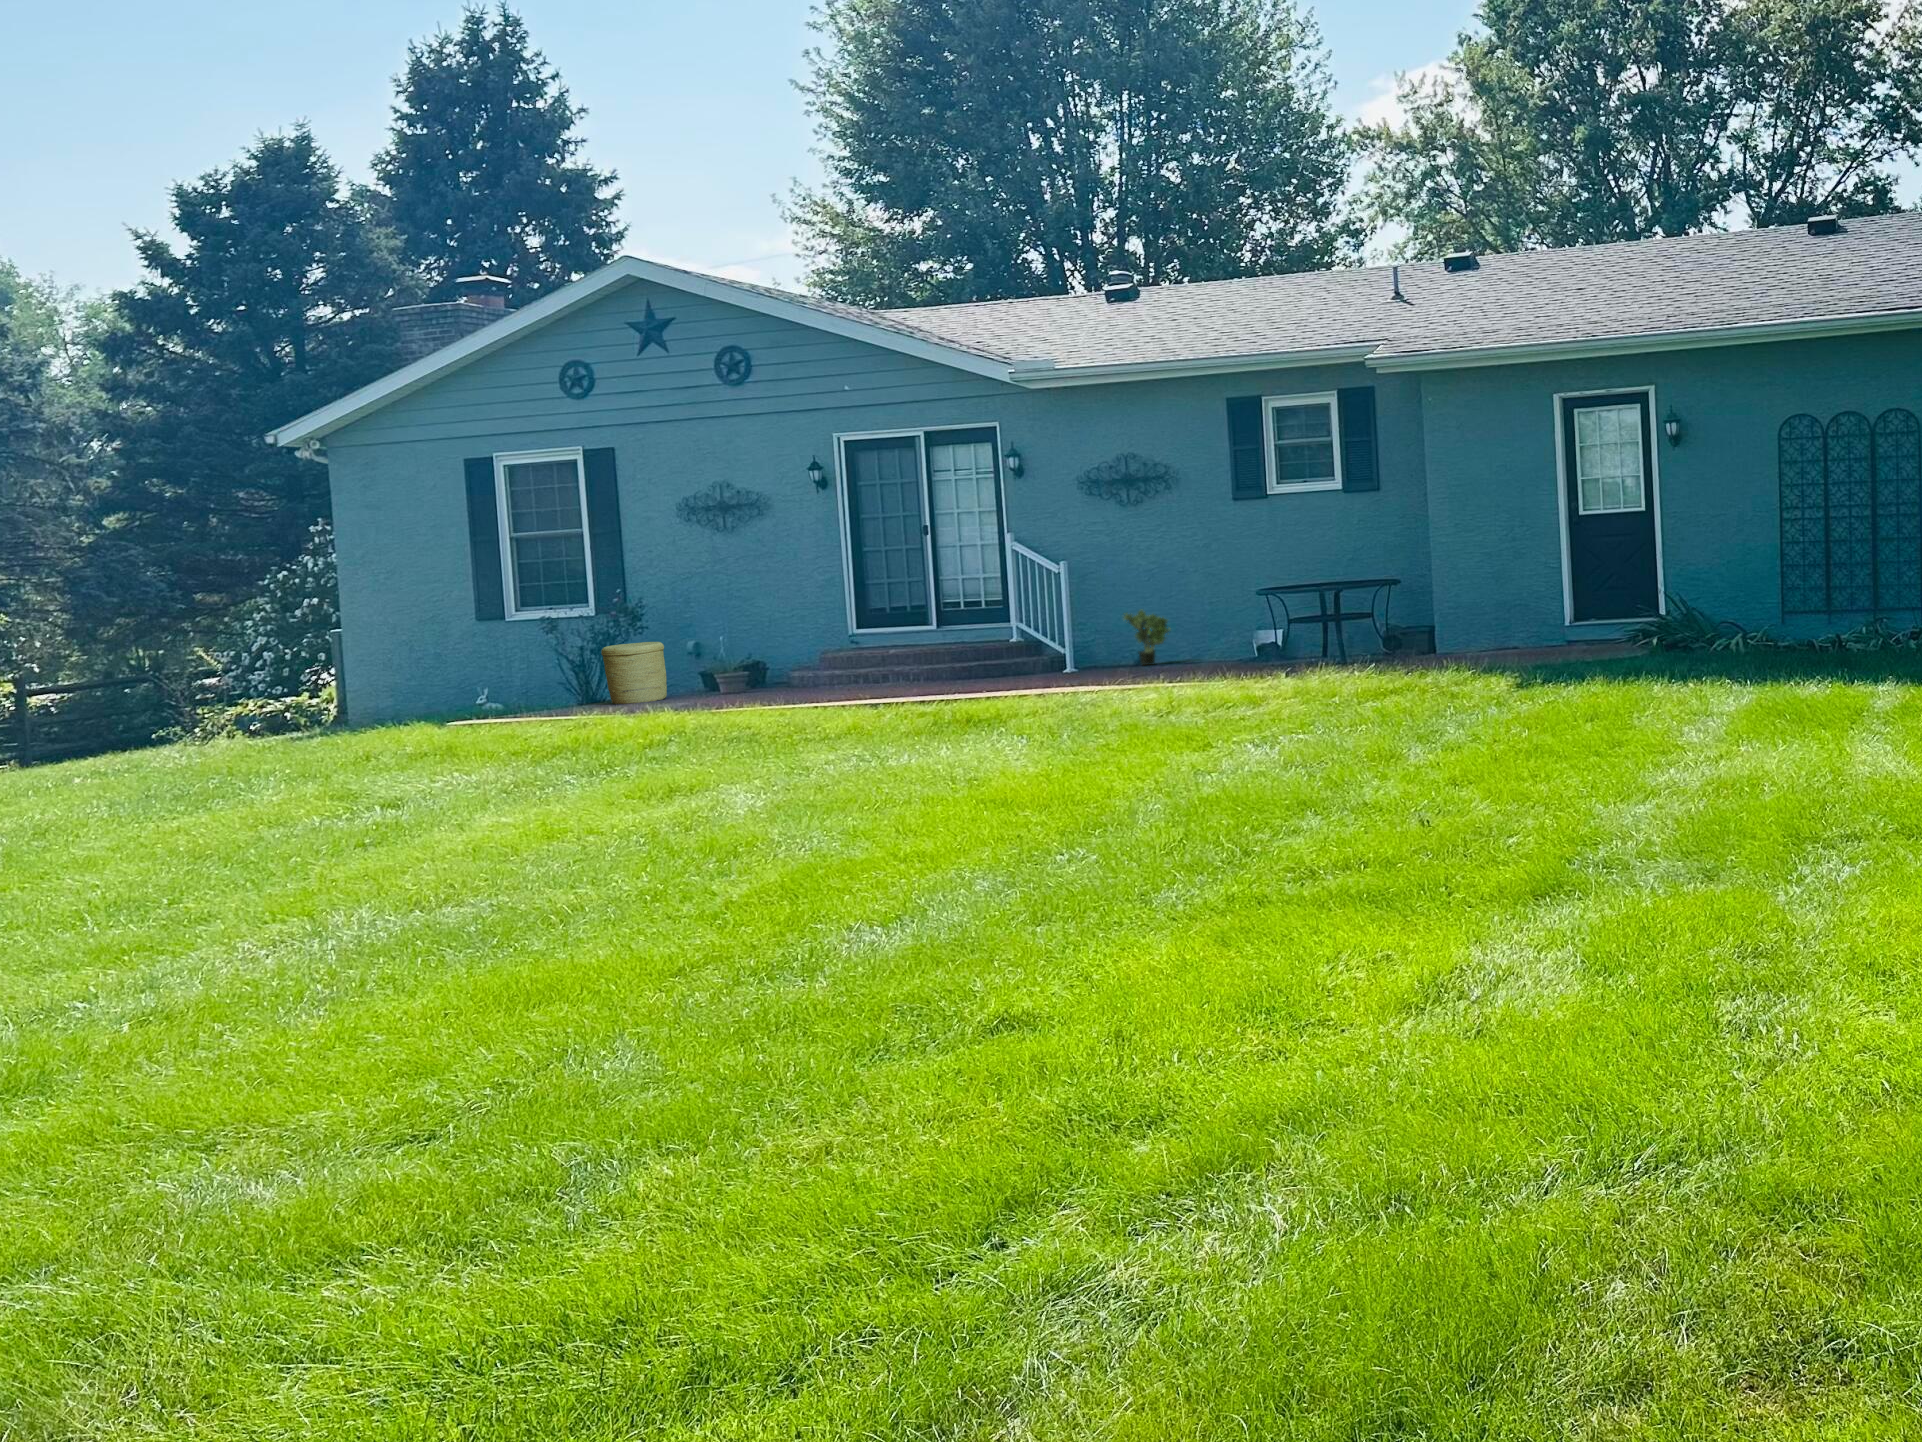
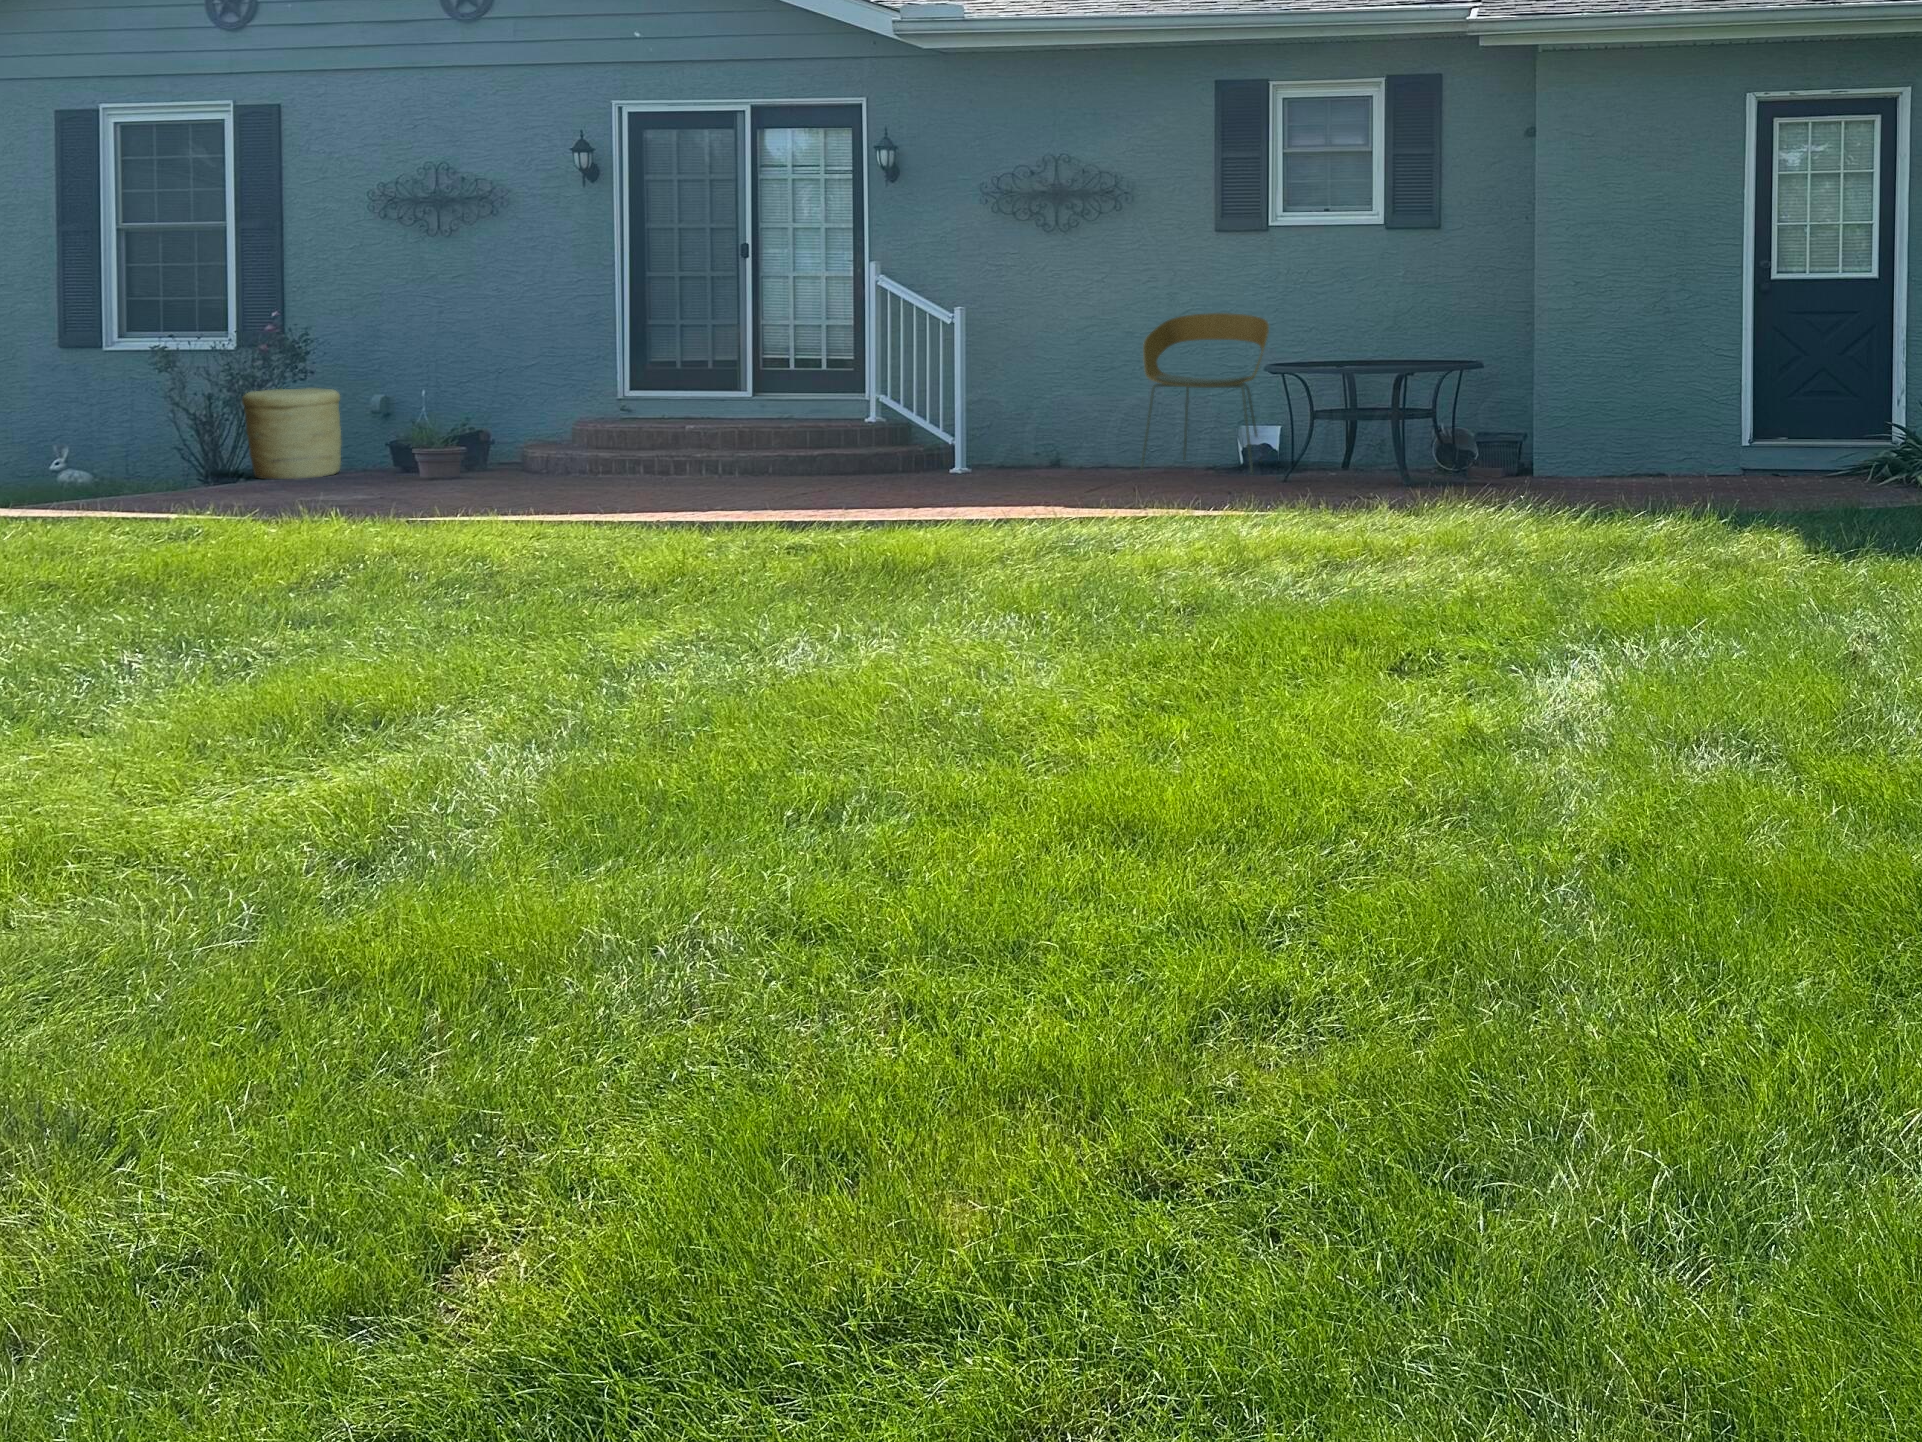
chair: none [1181,553,1273,667] -> present [1140,313,1269,474]
potted plant: present [1124,609,1170,665] -> none [1042,386,1113,468]

